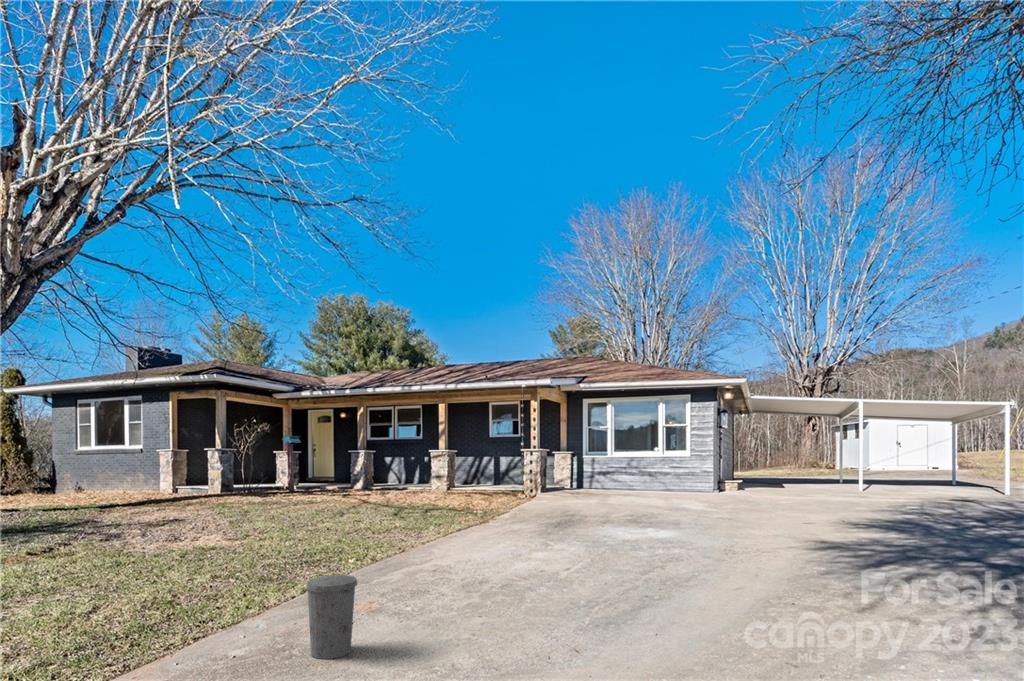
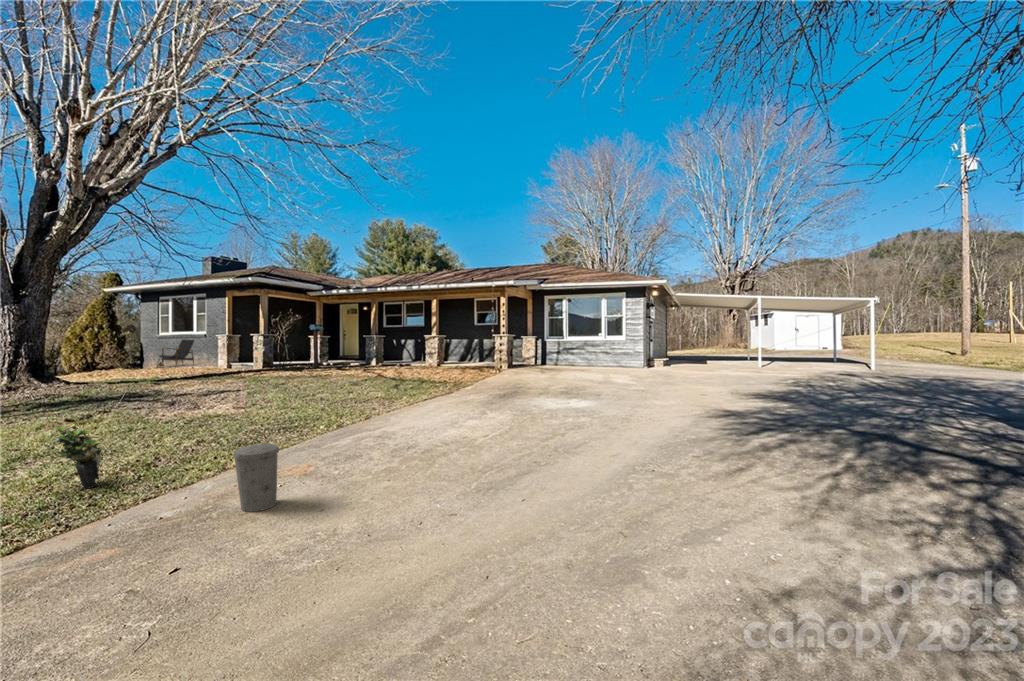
lounge chair: none [76,456,123,493] -> present [159,340,194,367]
potted plant: none [68,551,122,635] -> present [54,424,102,488]

